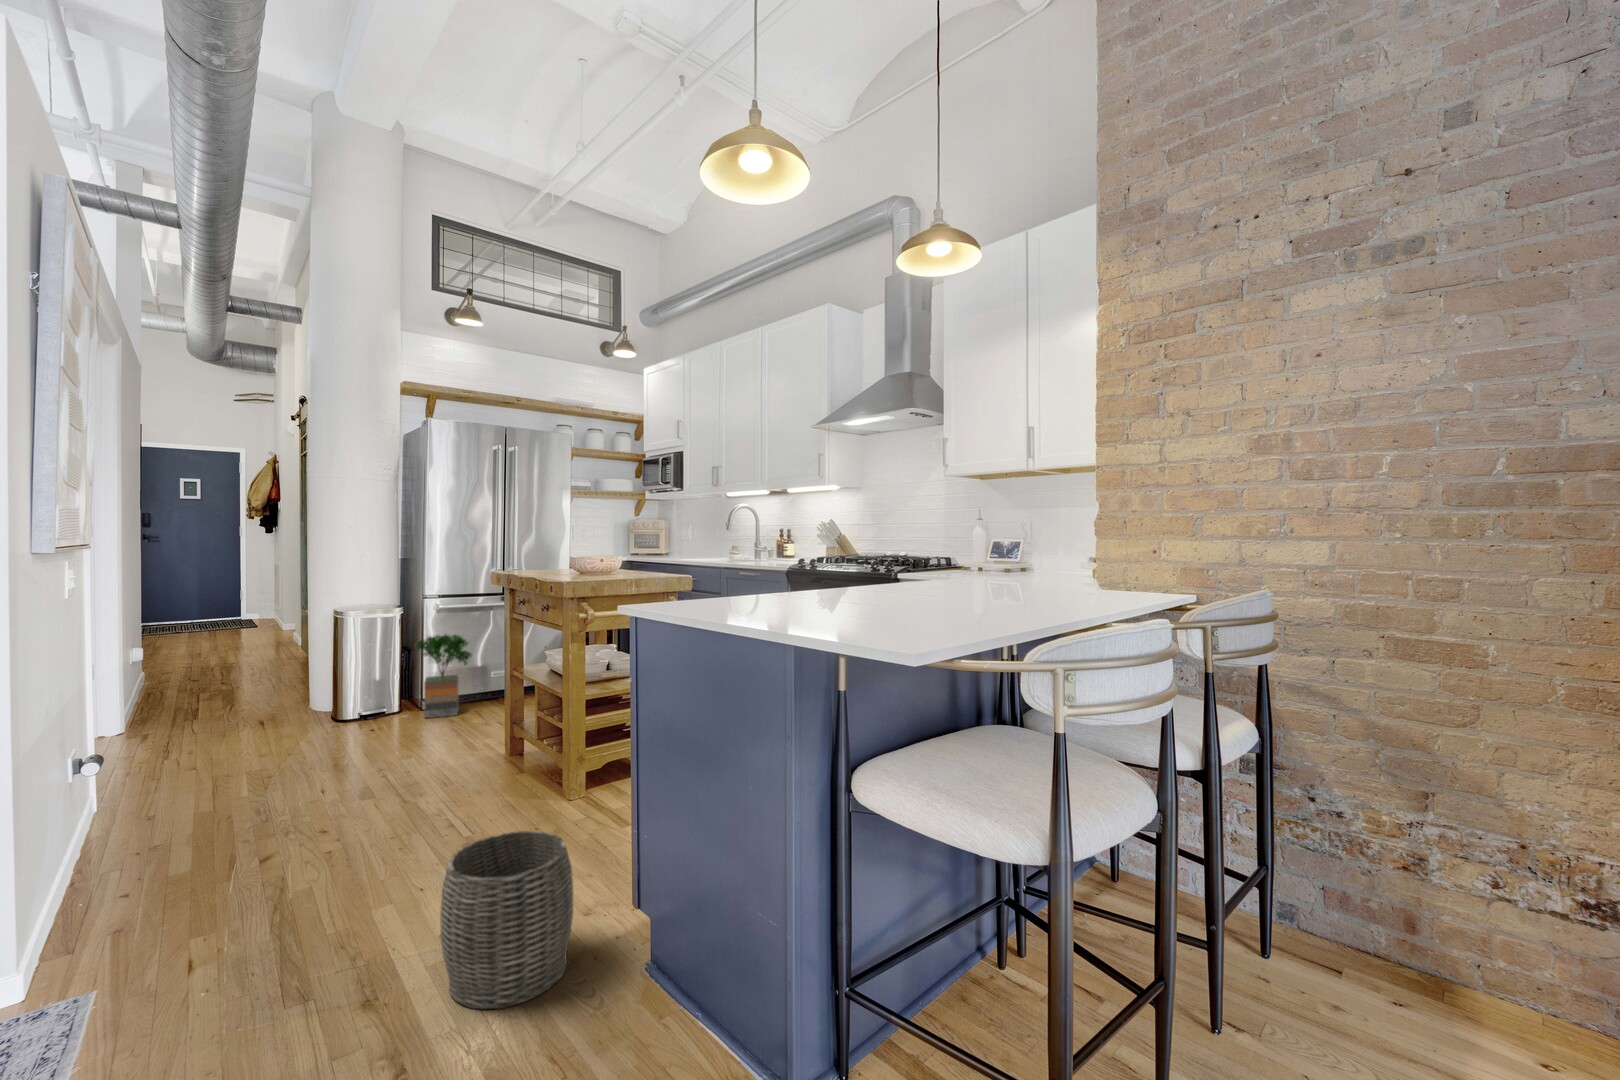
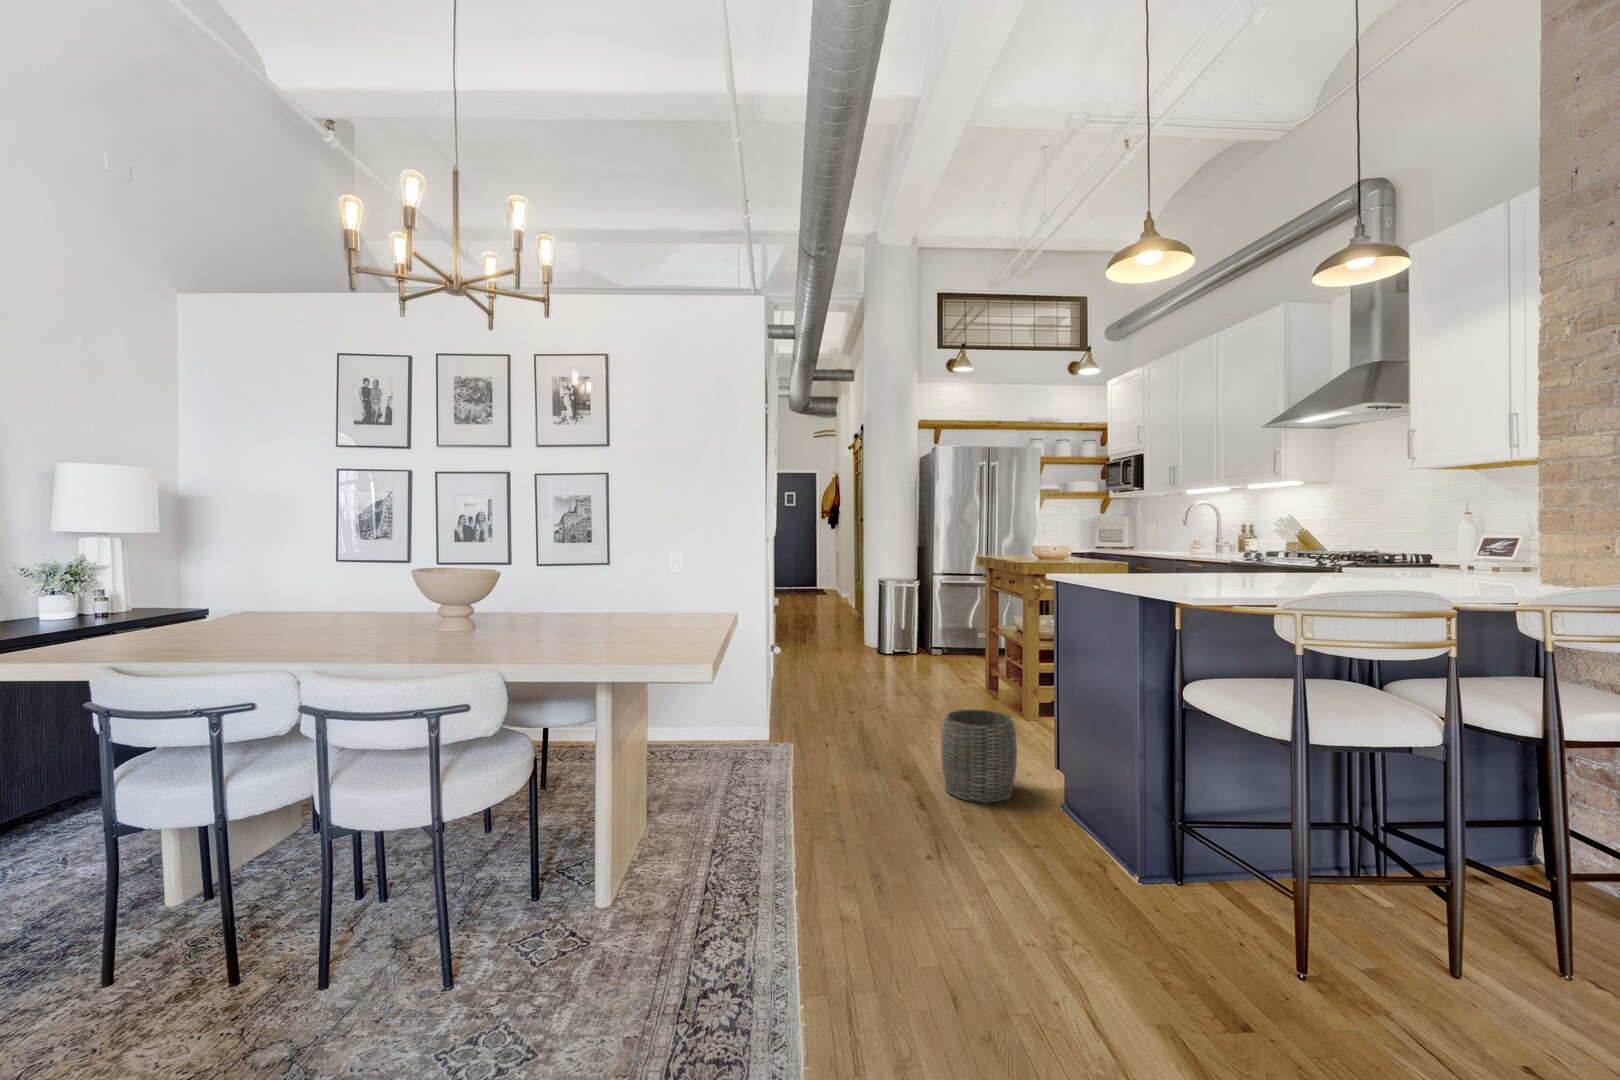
potted tree: present [415,634,472,718] -> none [925,601,966,662]

